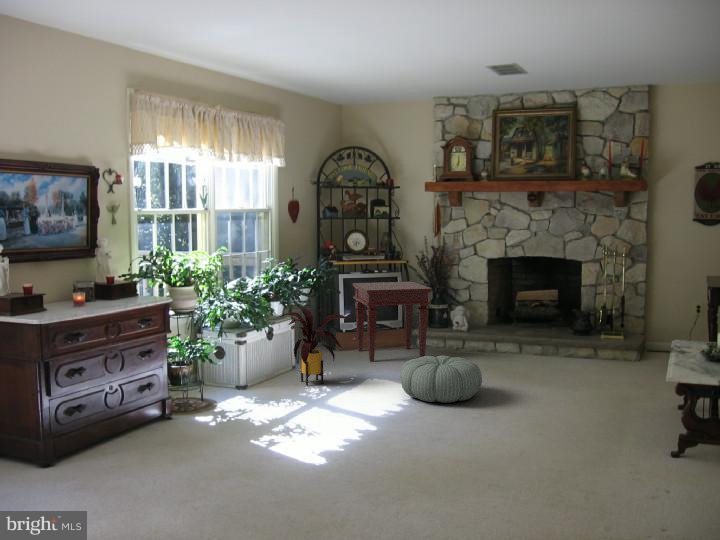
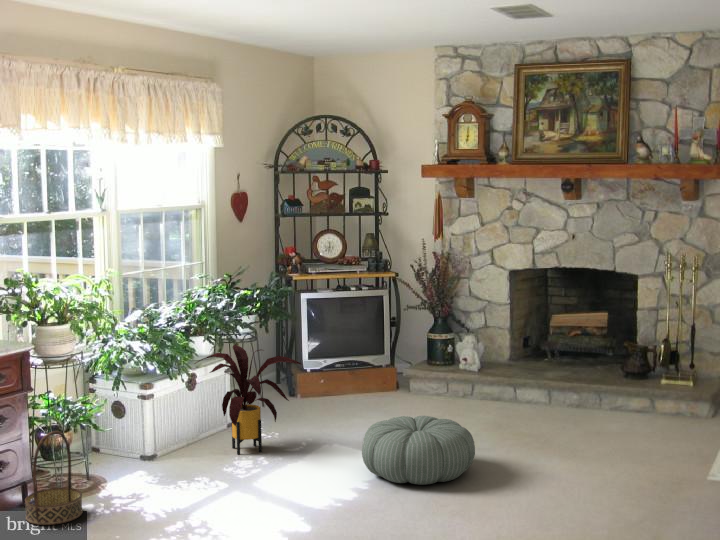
side table: present [352,282,432,362] -> none [317,303,423,416]
basket: none [165,362,206,429] -> present [25,431,83,525]

